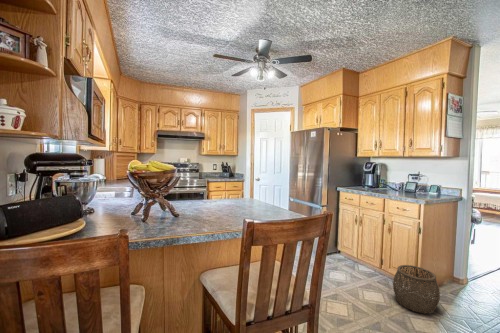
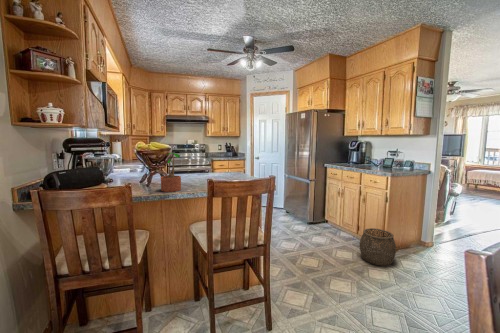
potted plant: none [165,176,194,233] -> present [161,153,181,192]

